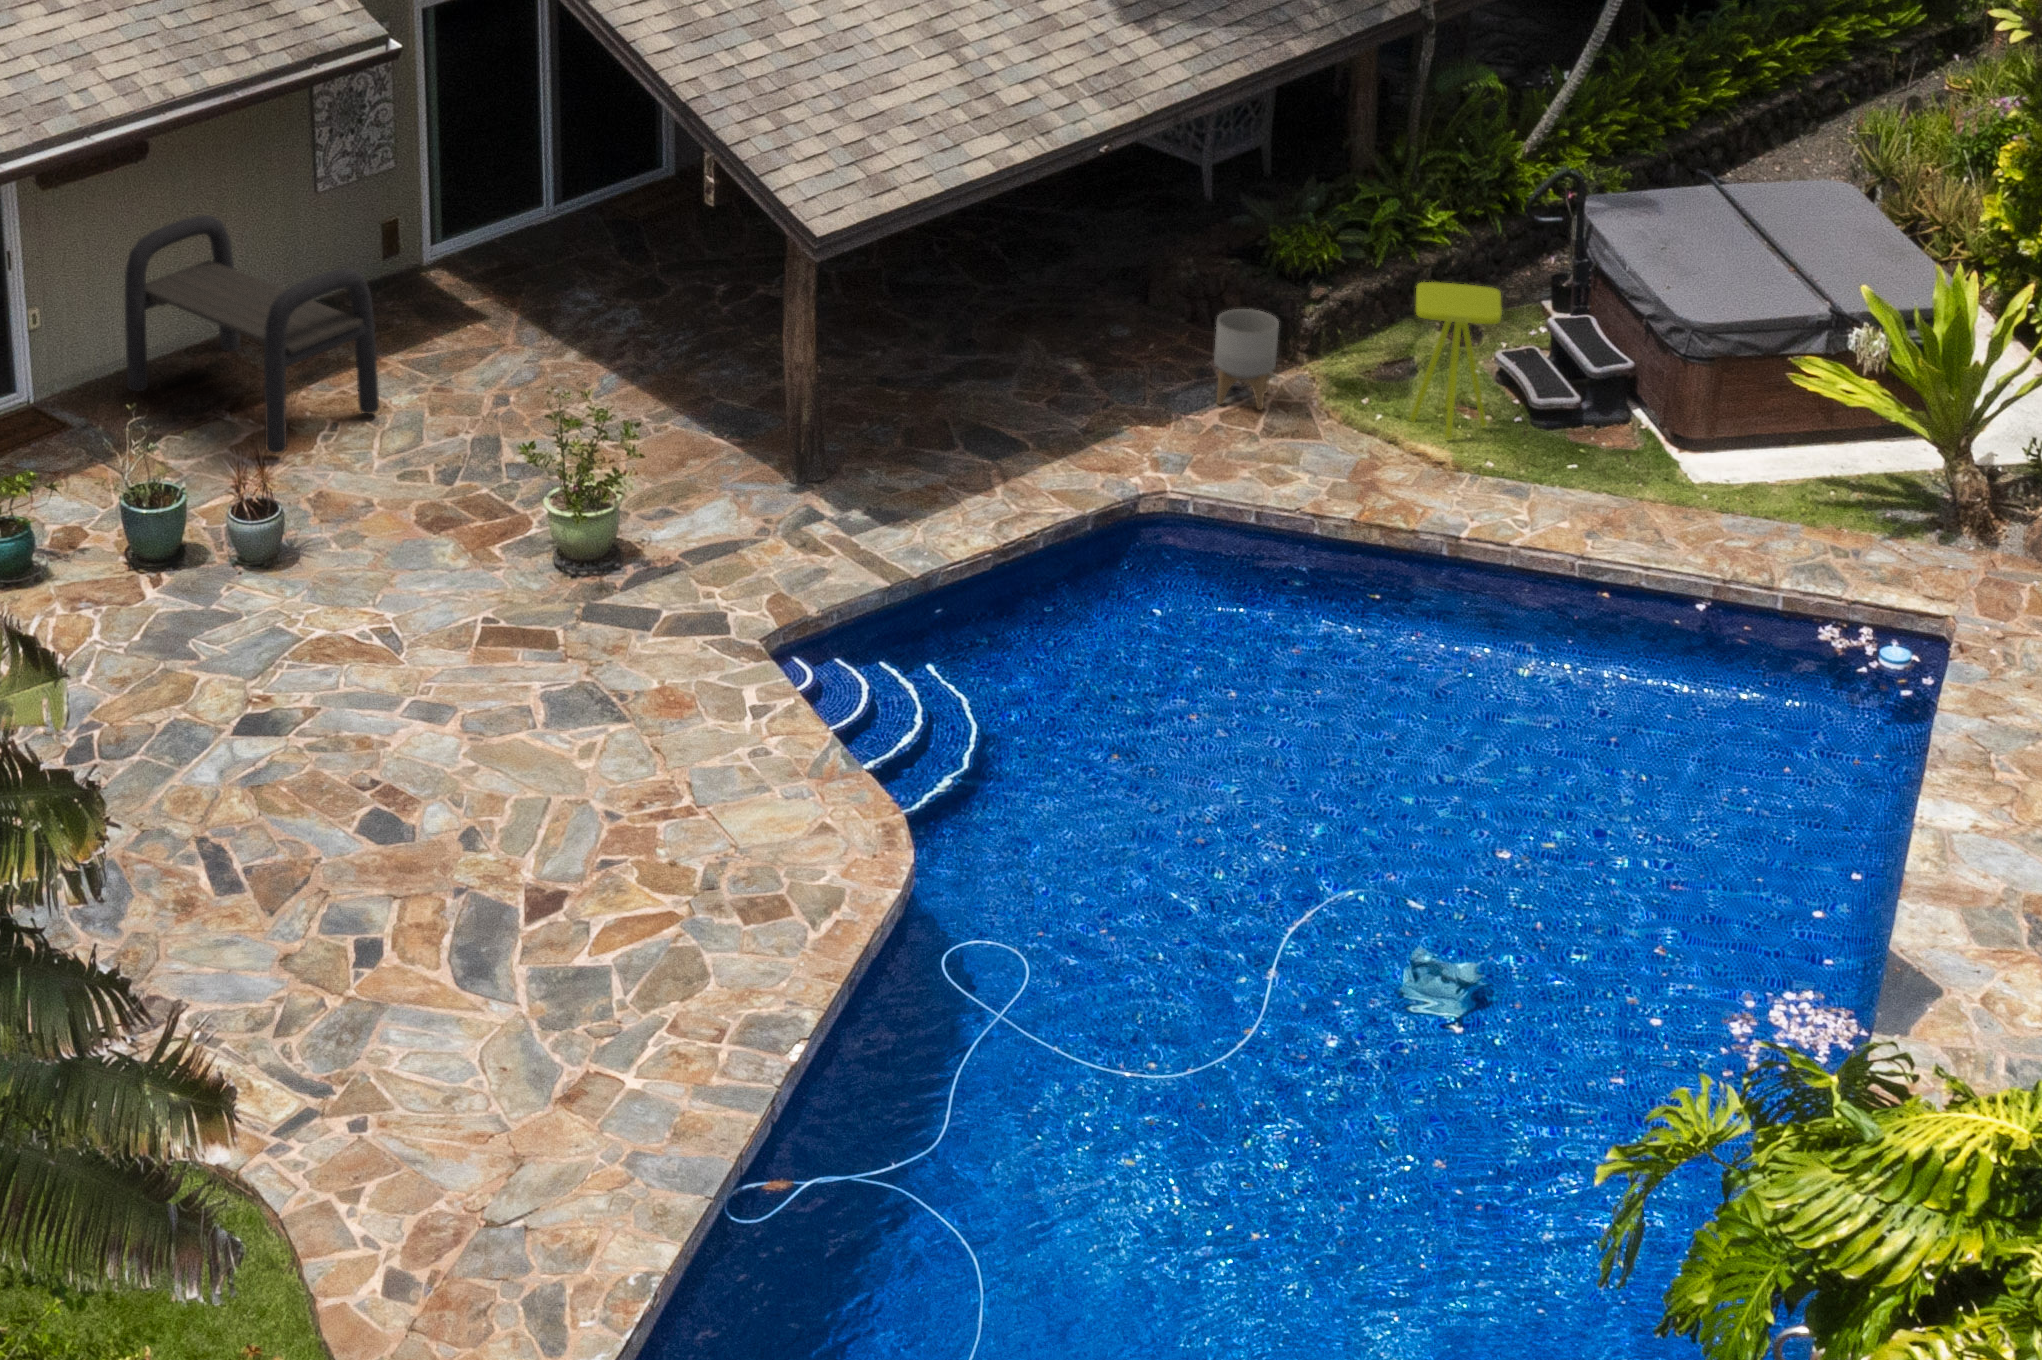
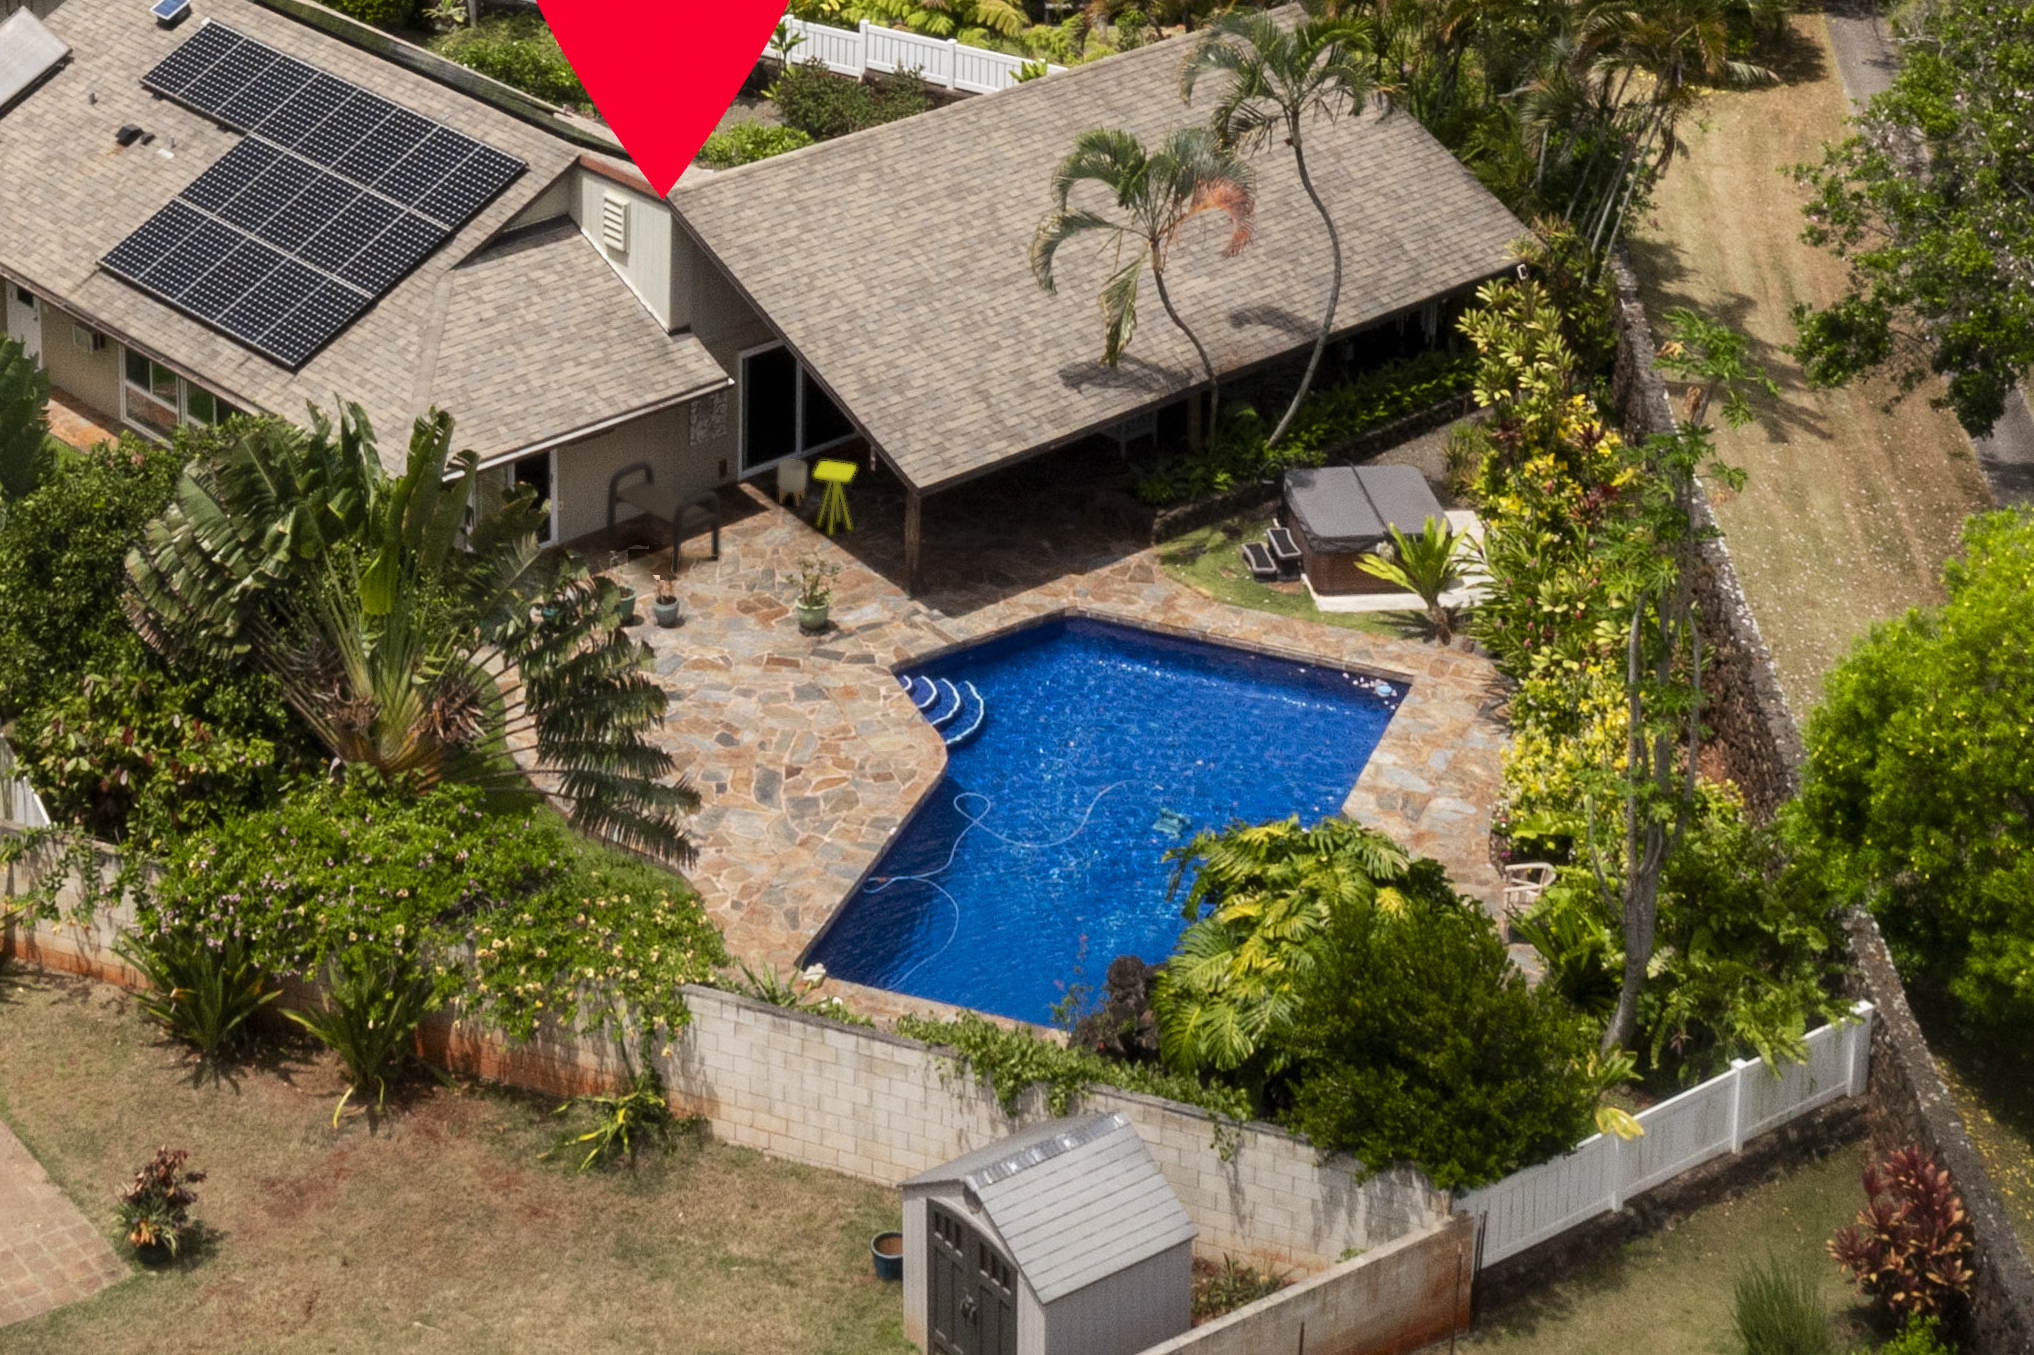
side table: present [1410,282,1502,438] -> present [814,461,856,533]
planter: present [1214,309,1279,409] -> present [778,460,807,505]

